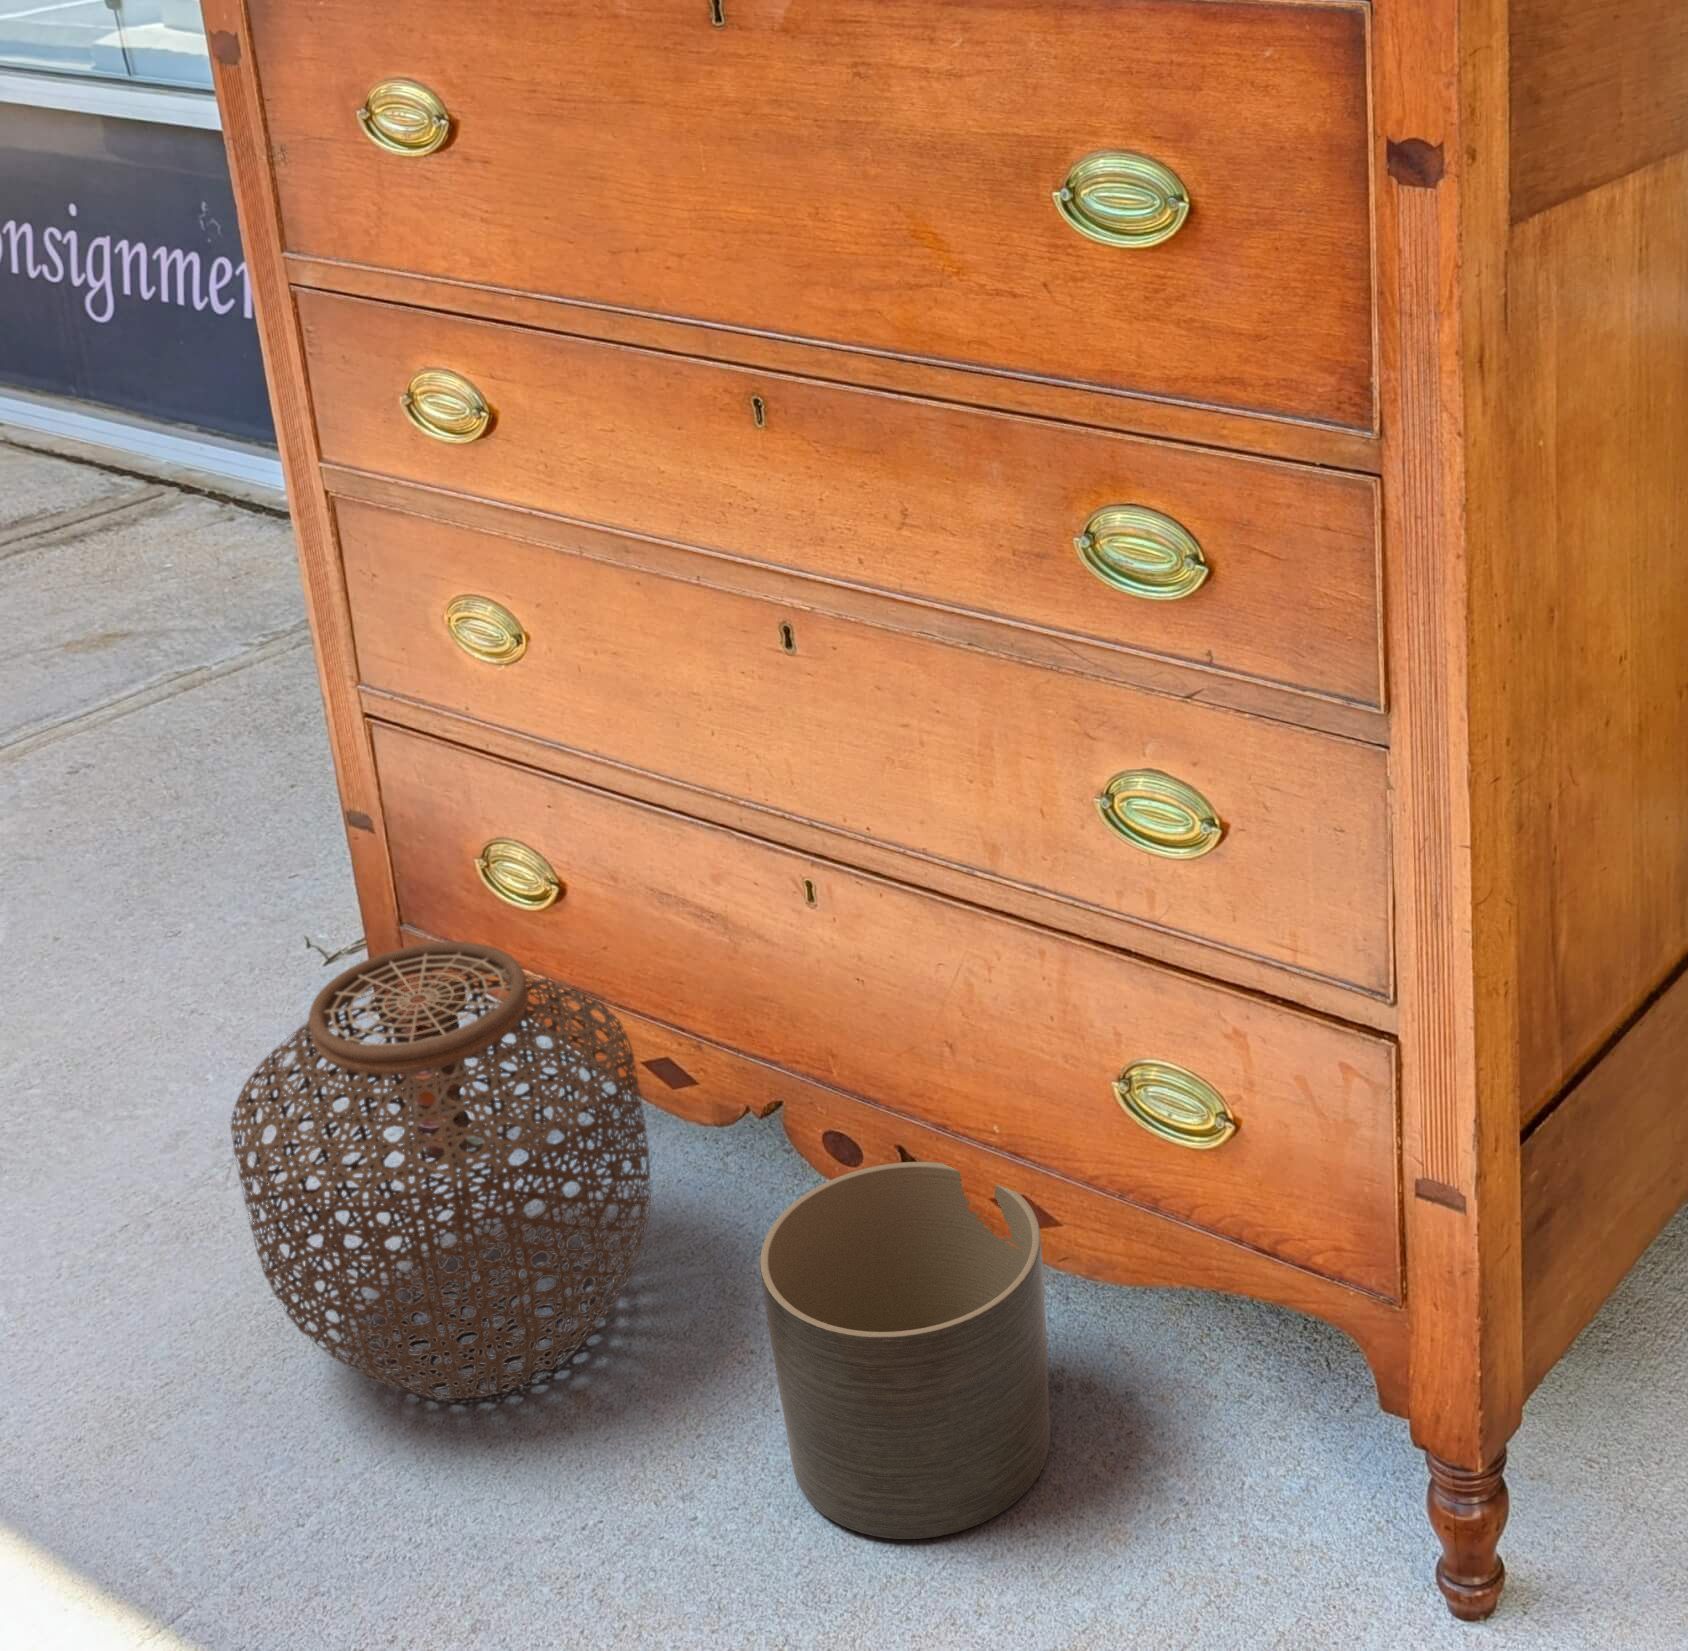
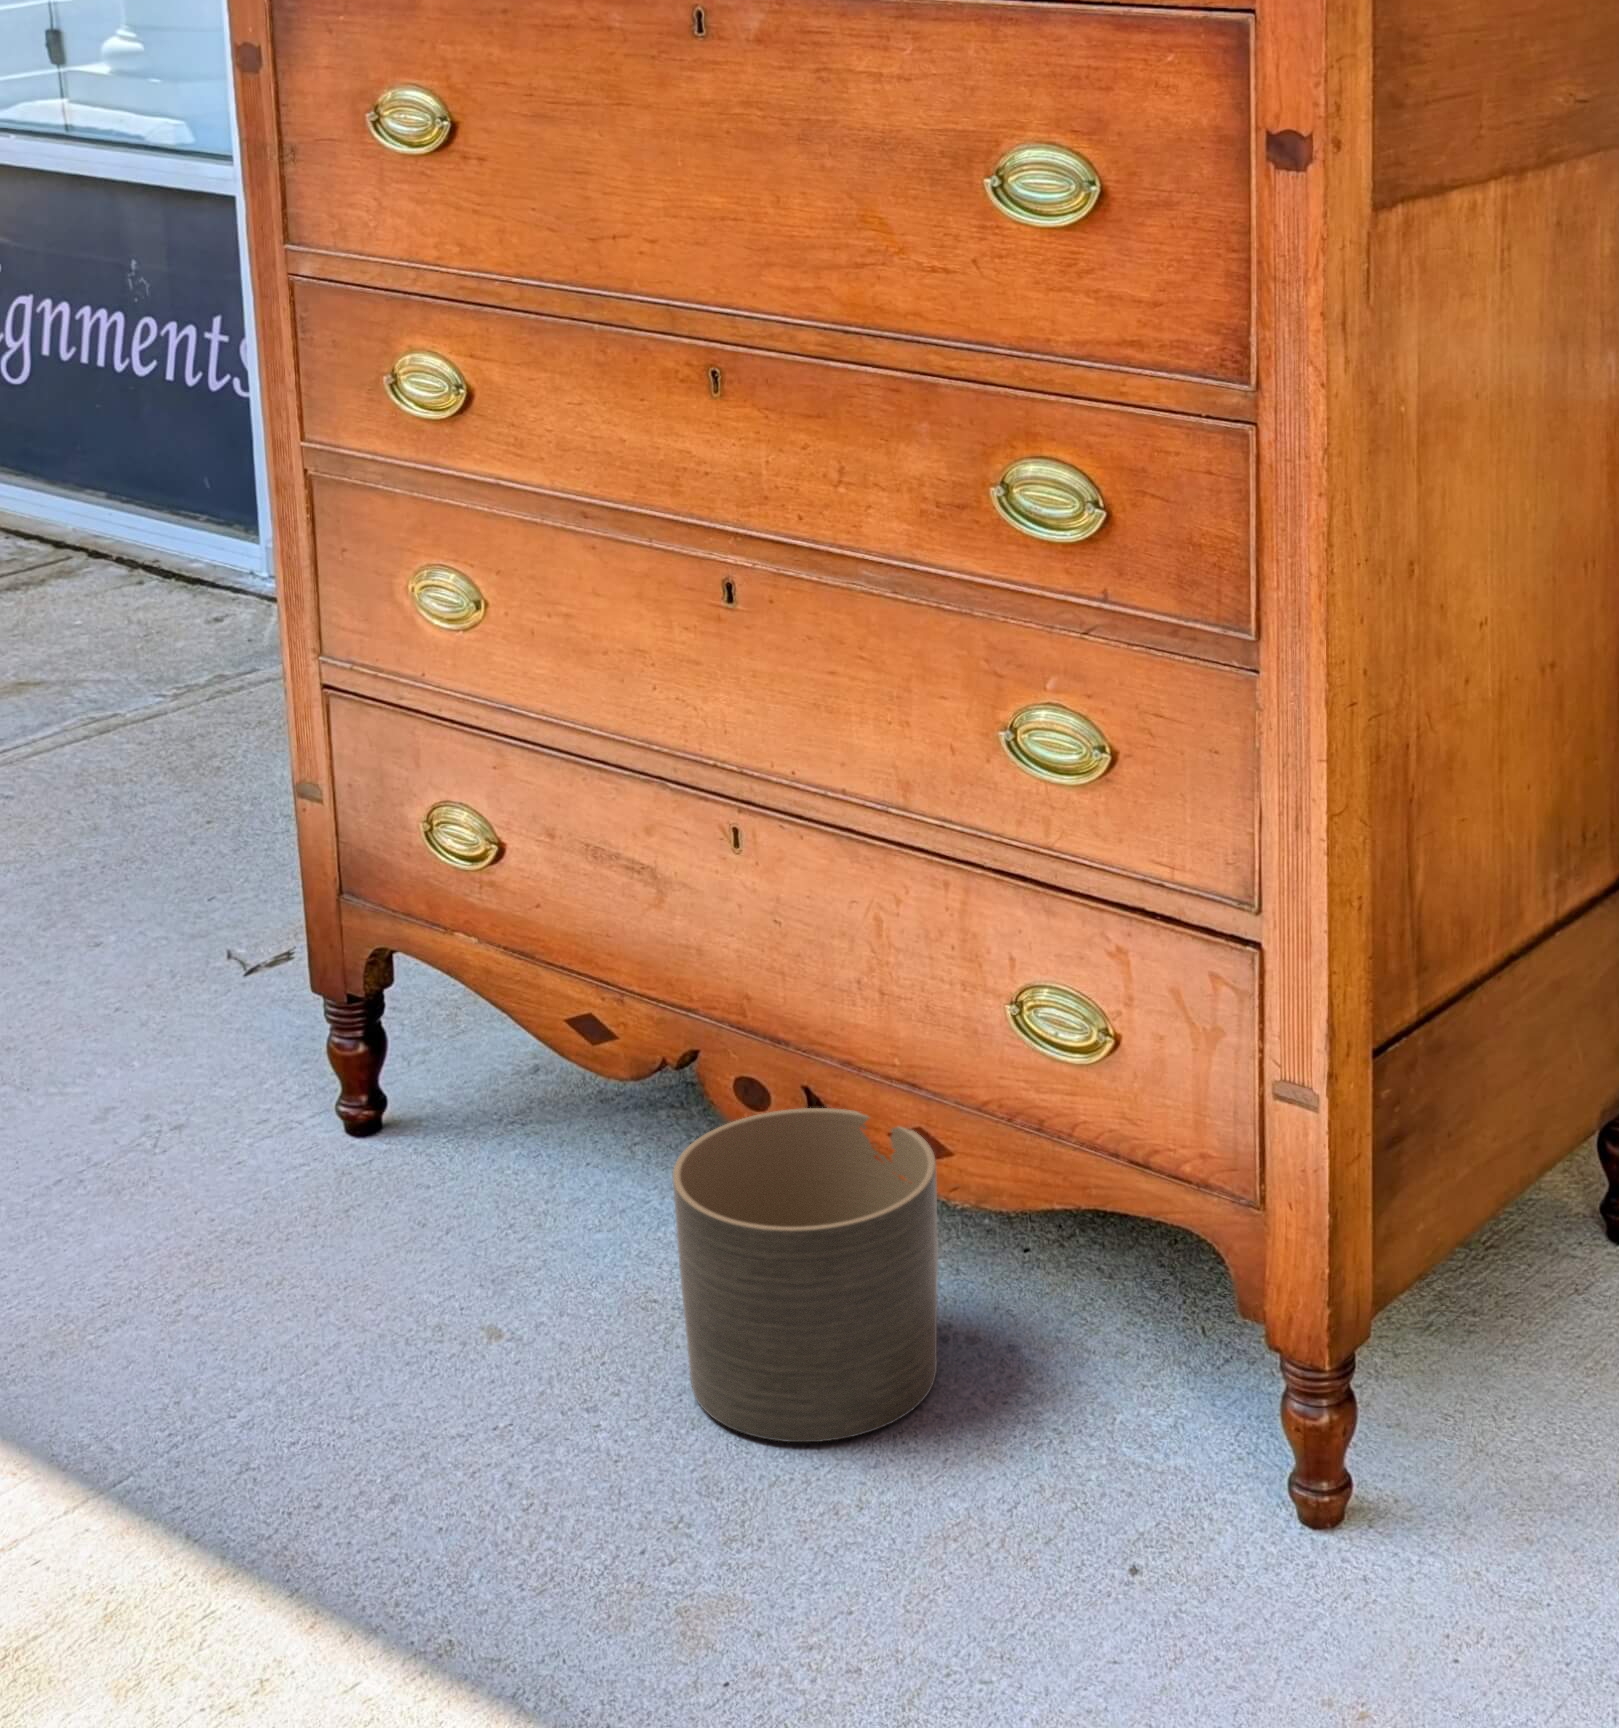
woven basket: present [231,942,650,1399] -> none [180,891,569,1325]

